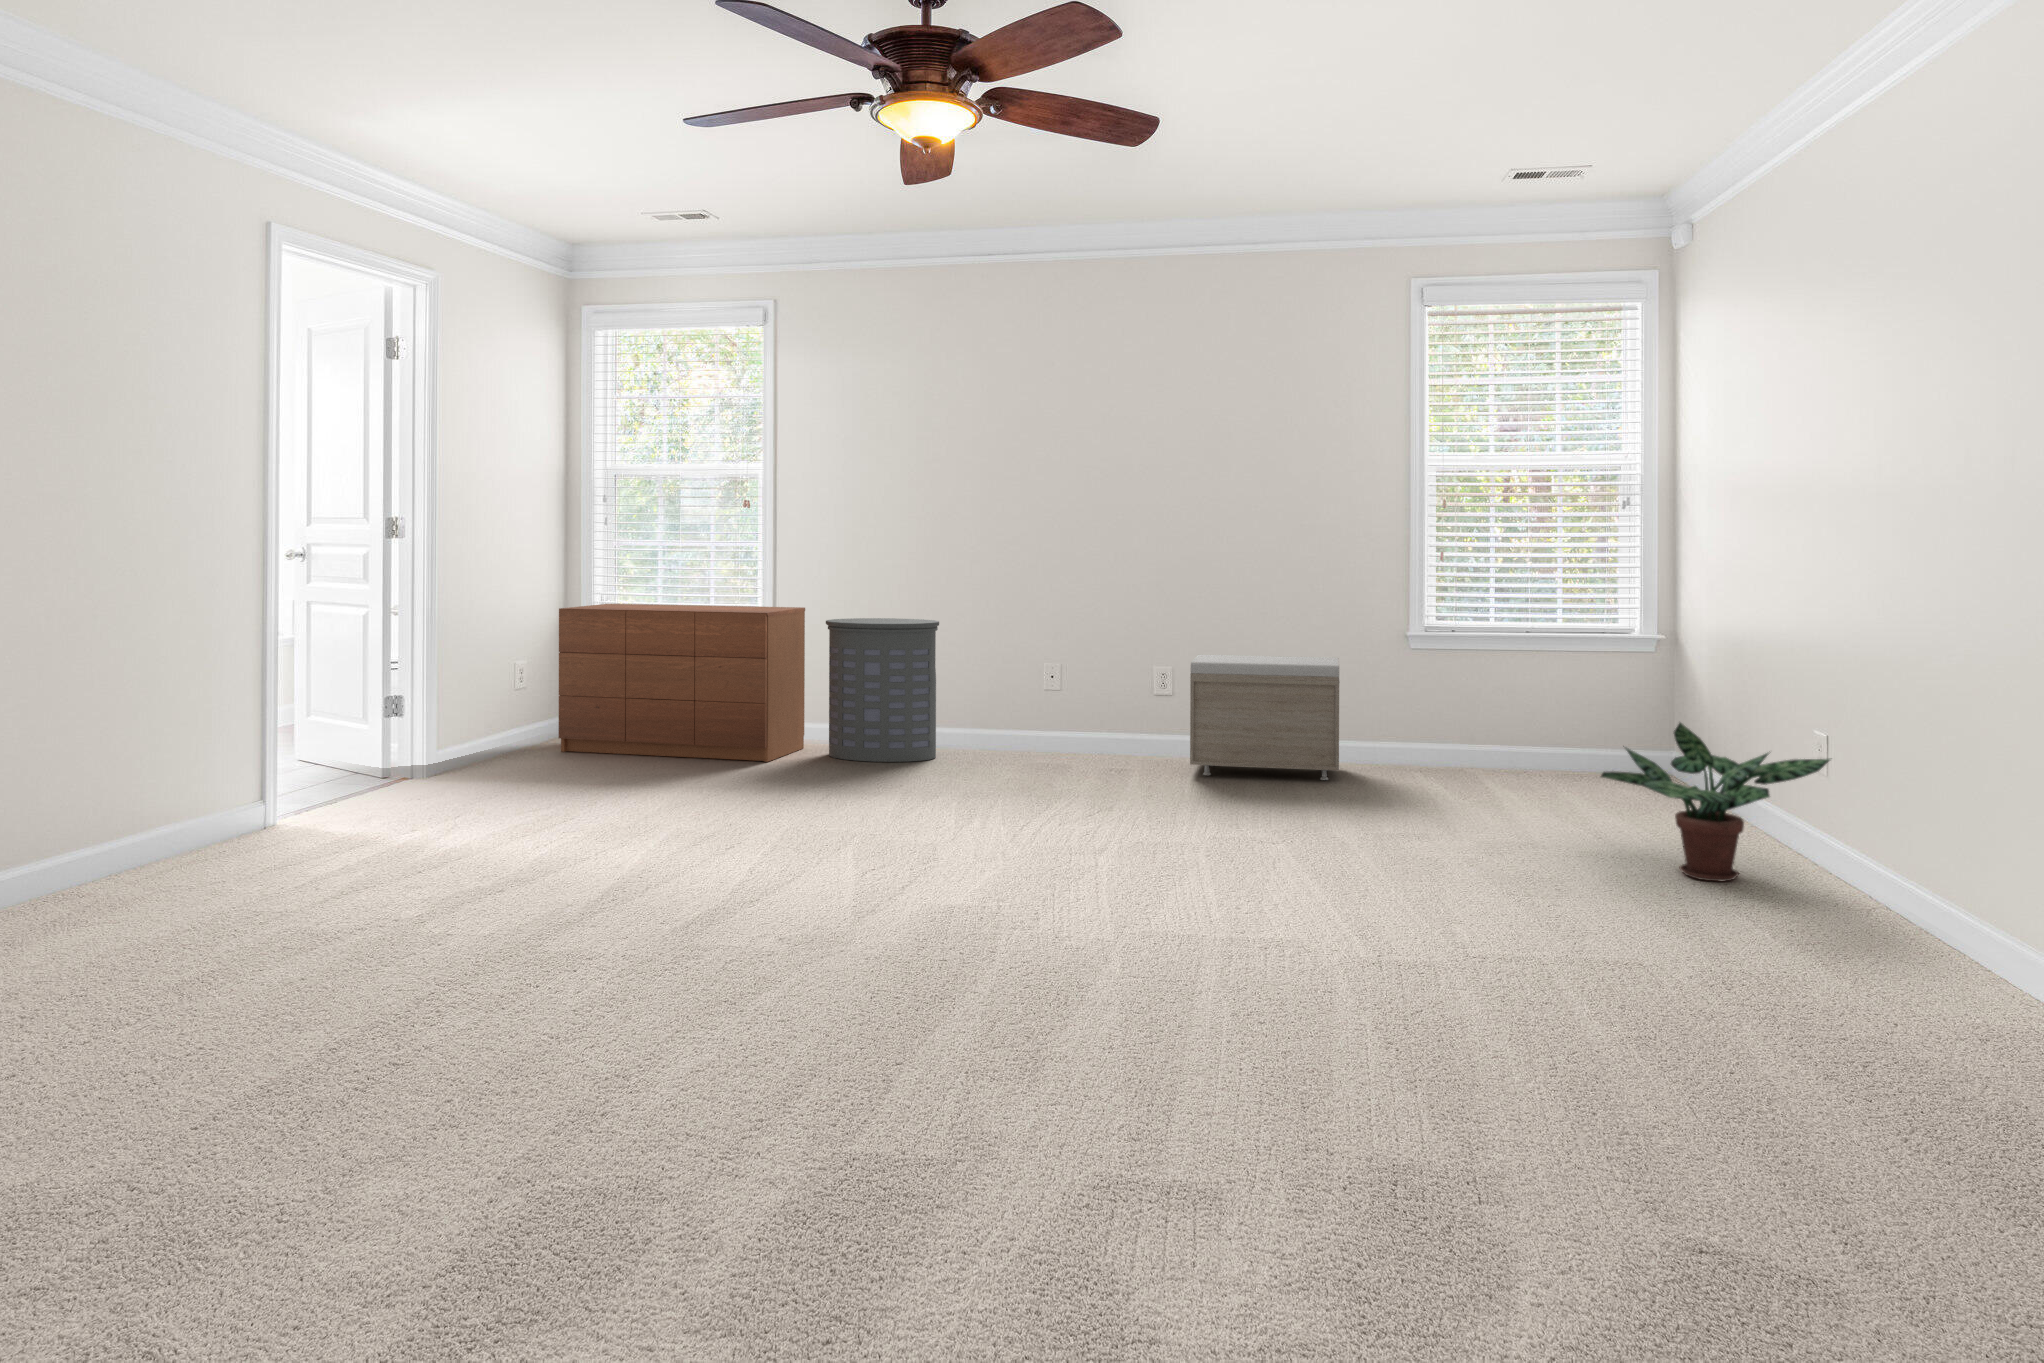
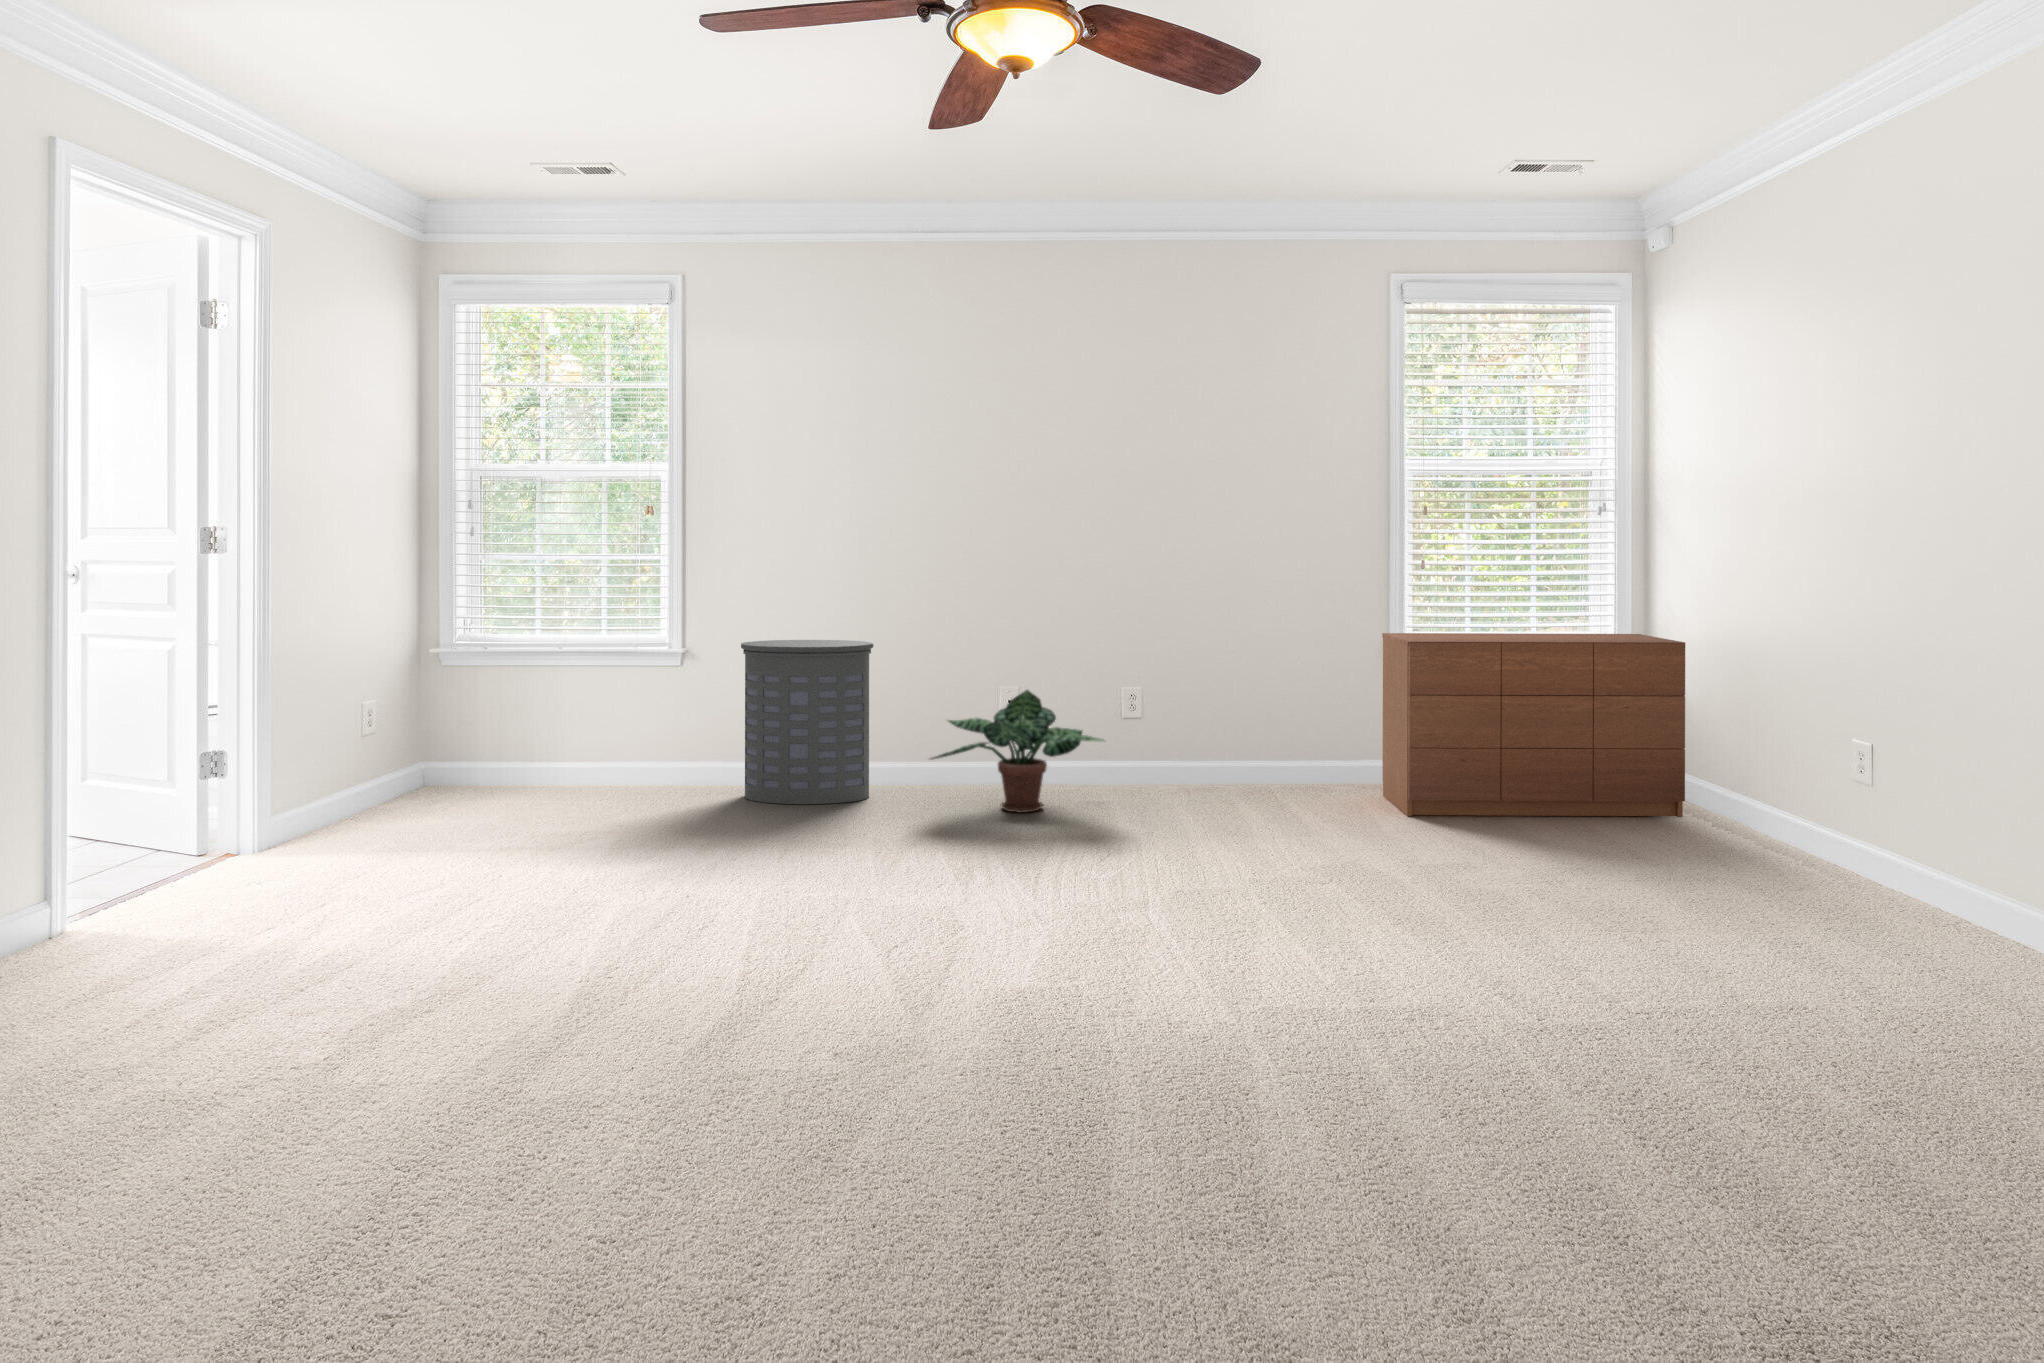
dresser: present [559,604,805,762] -> present [1382,633,1685,817]
storage bench: present [1190,655,1340,780] -> none [1160,675,1326,810]
potted plant: present [1601,723,1830,882] -> present [931,690,1103,813]

